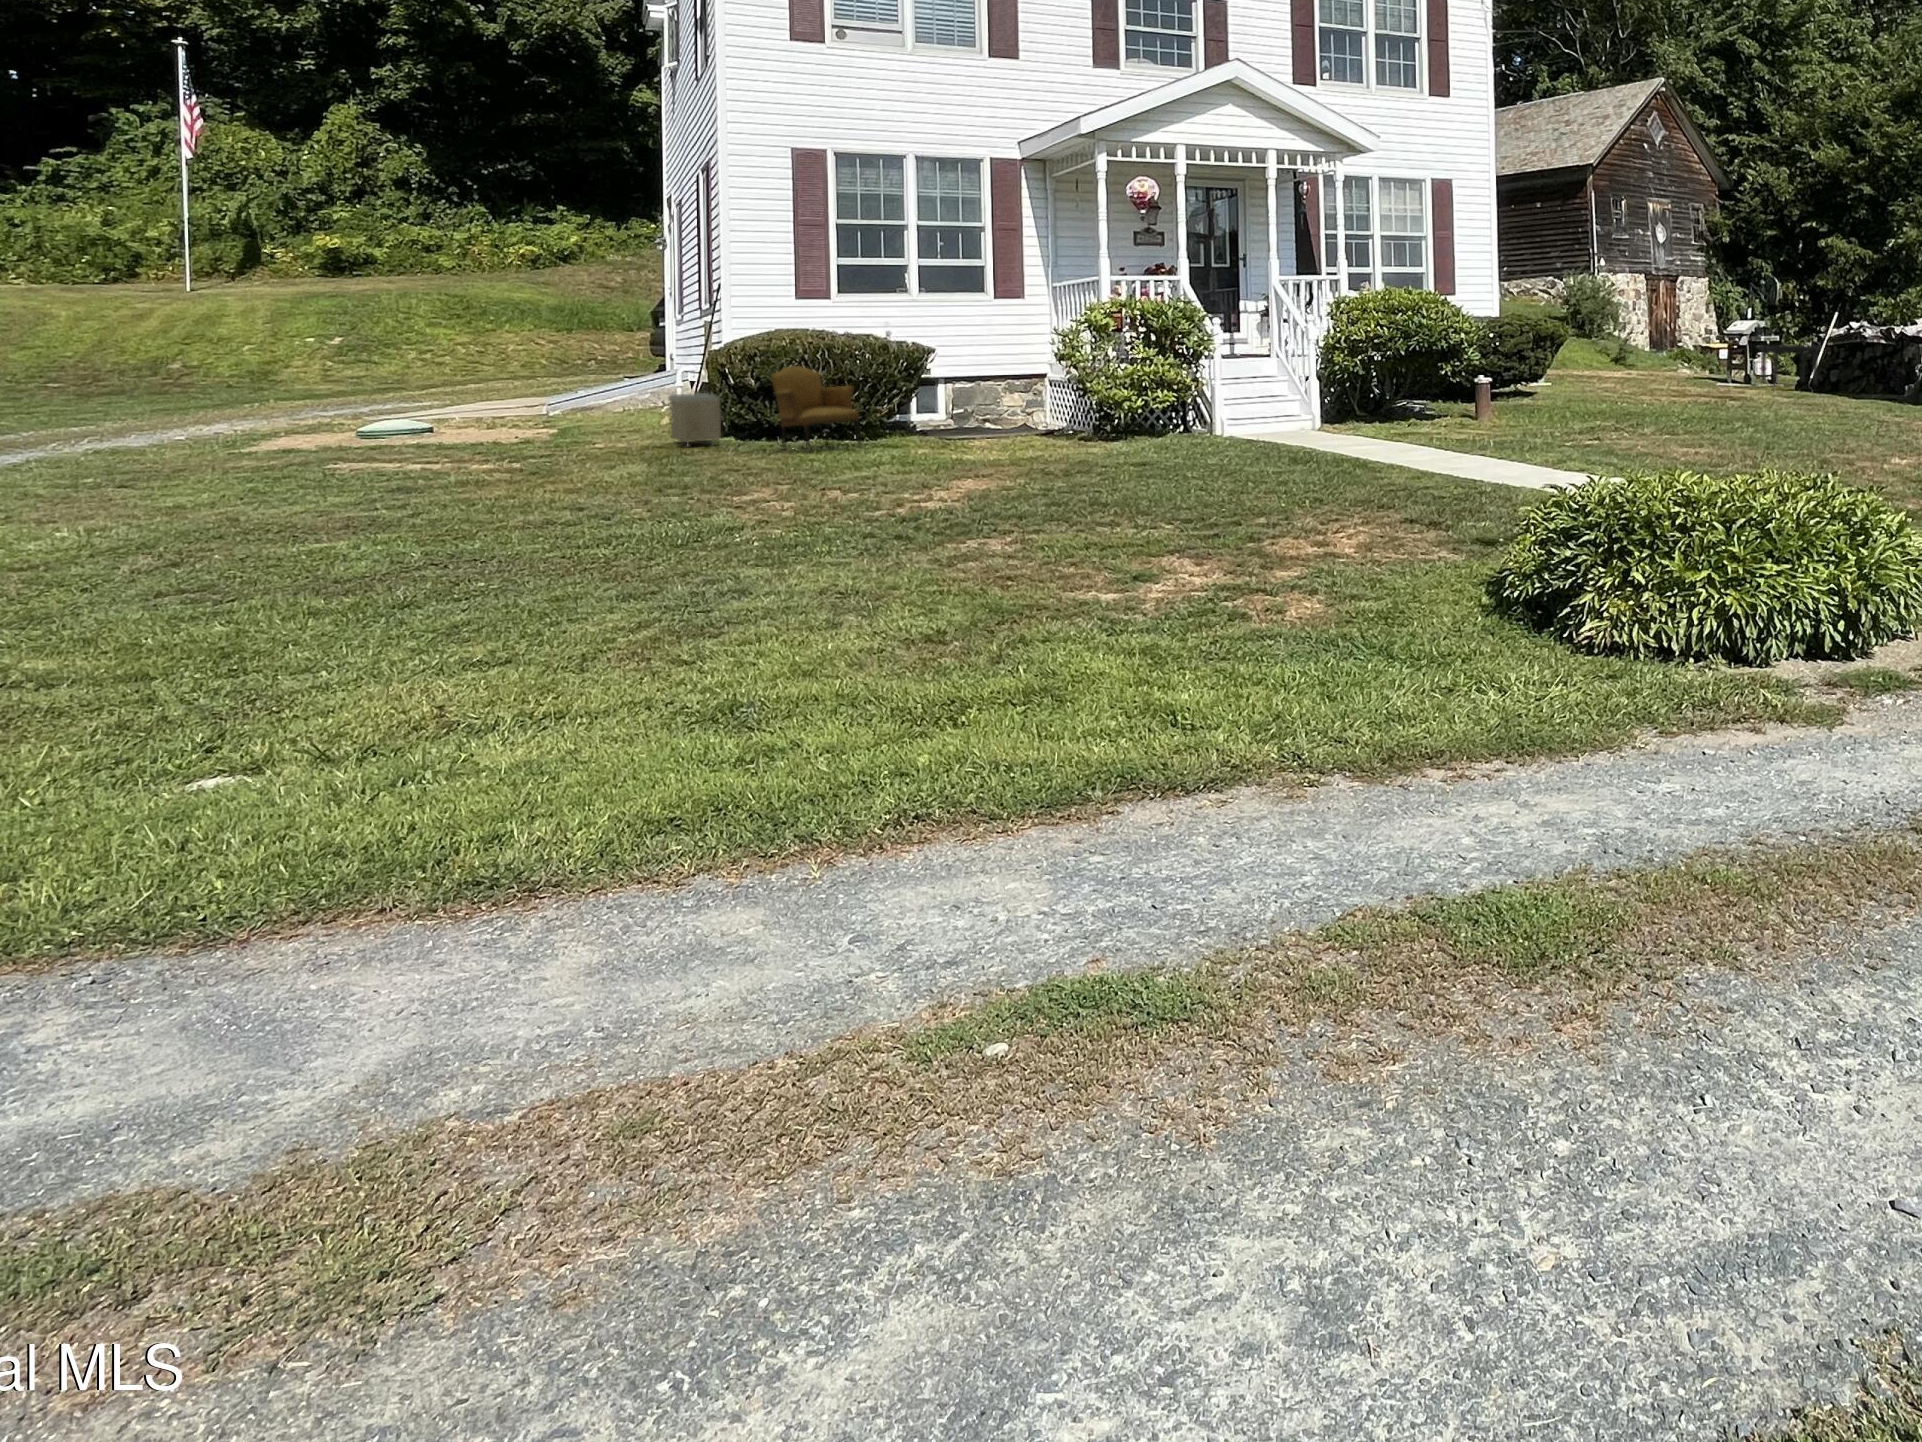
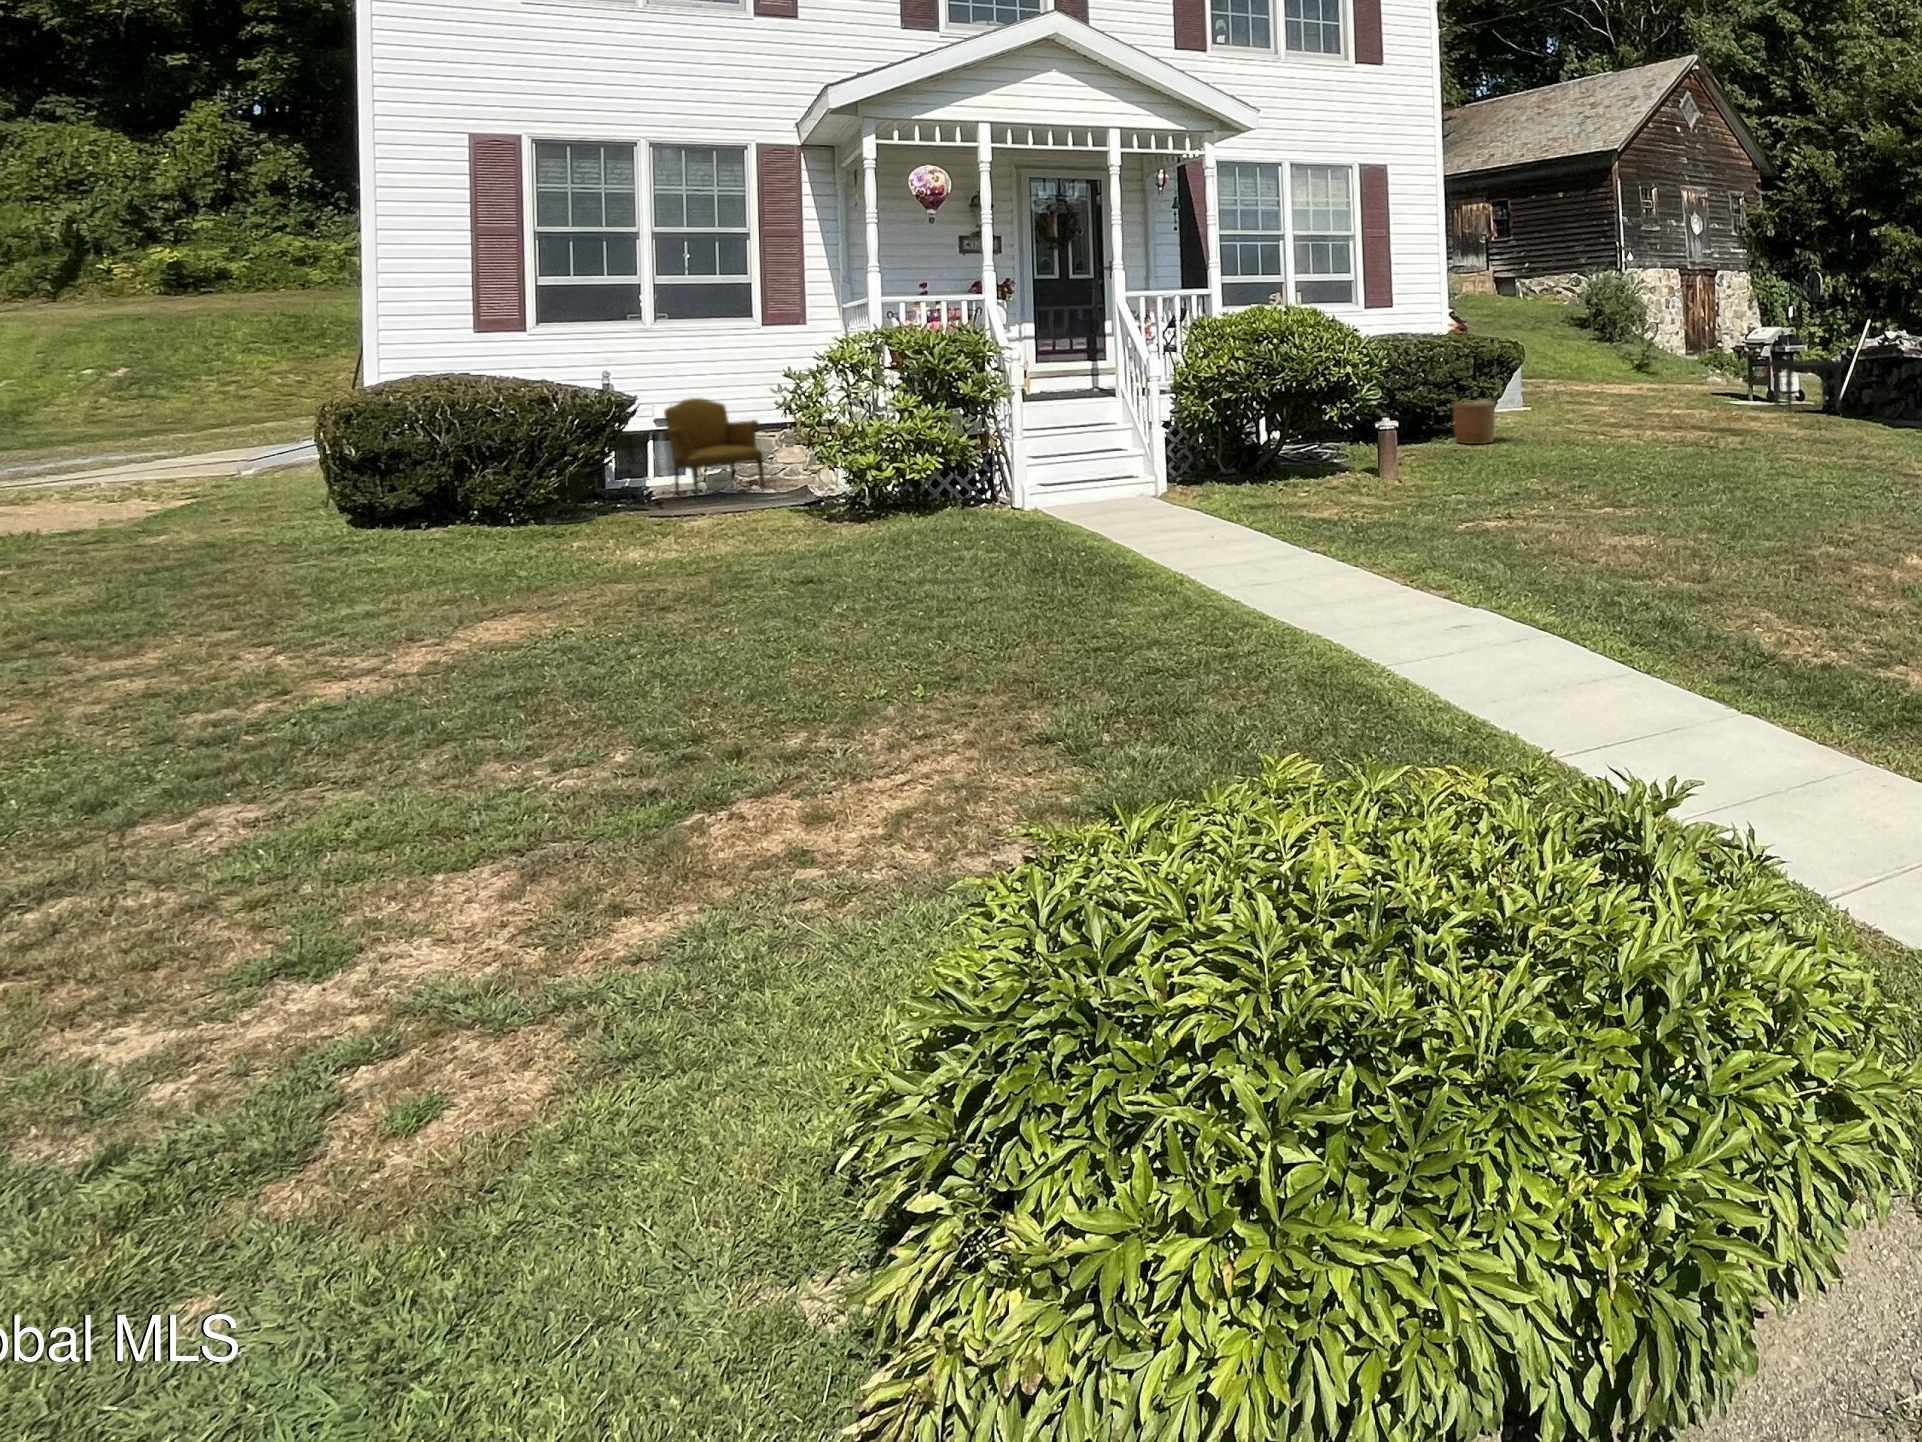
armchair: present [771,366,861,452] -> present [664,398,765,499]
woven basket: none [1515,369,1550,403] -> present [1453,400,1495,444]
potted tree: none [872,383,911,440] -> present [546,454,593,524]
storage bench: present [668,393,721,445] -> none [253,462,330,540]

